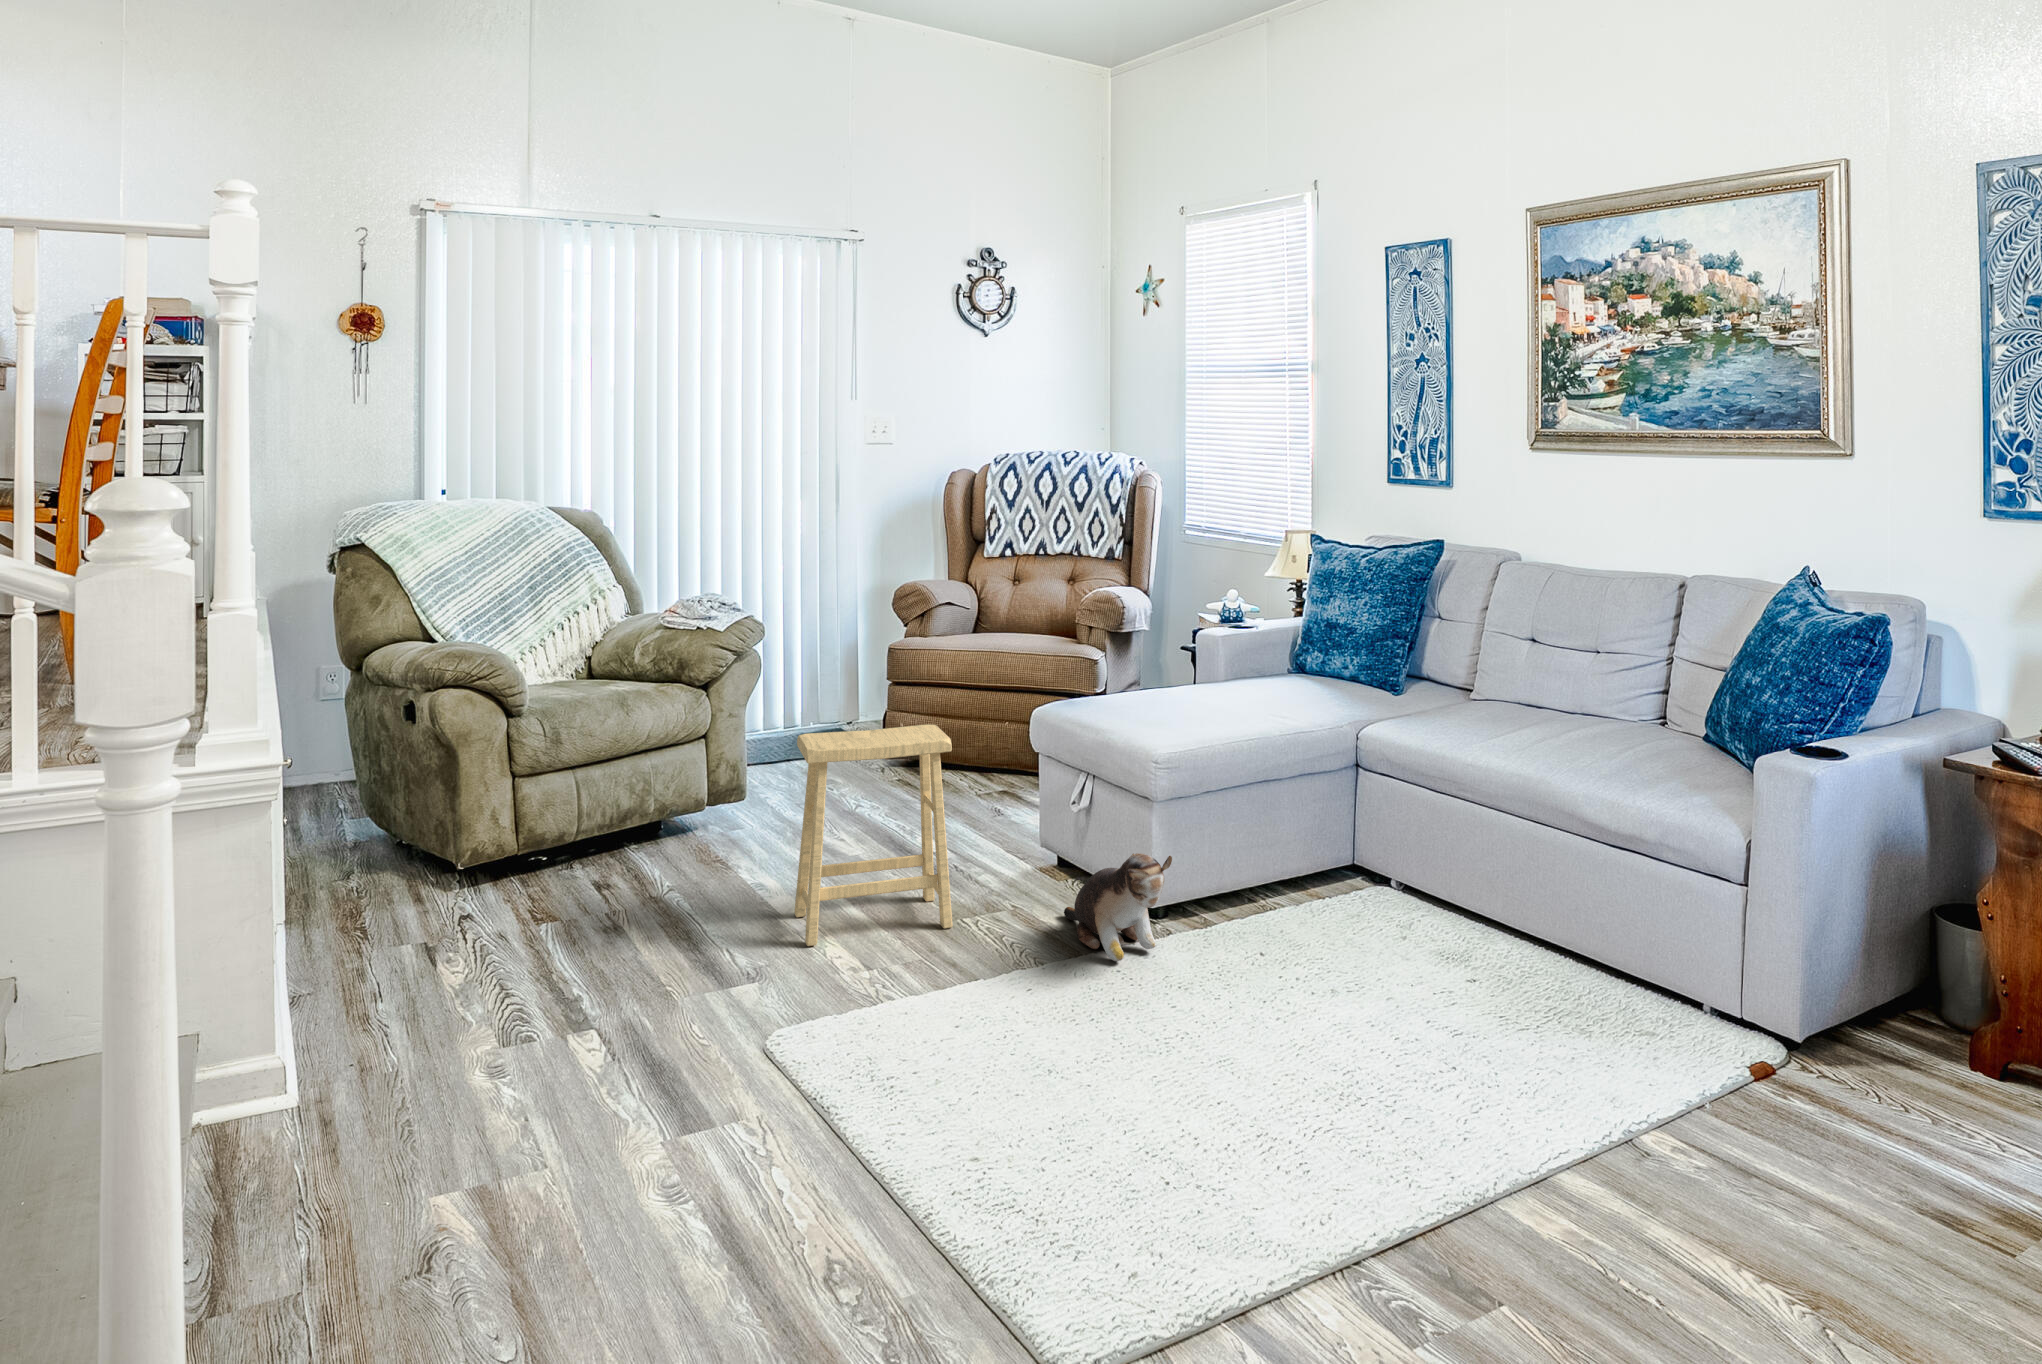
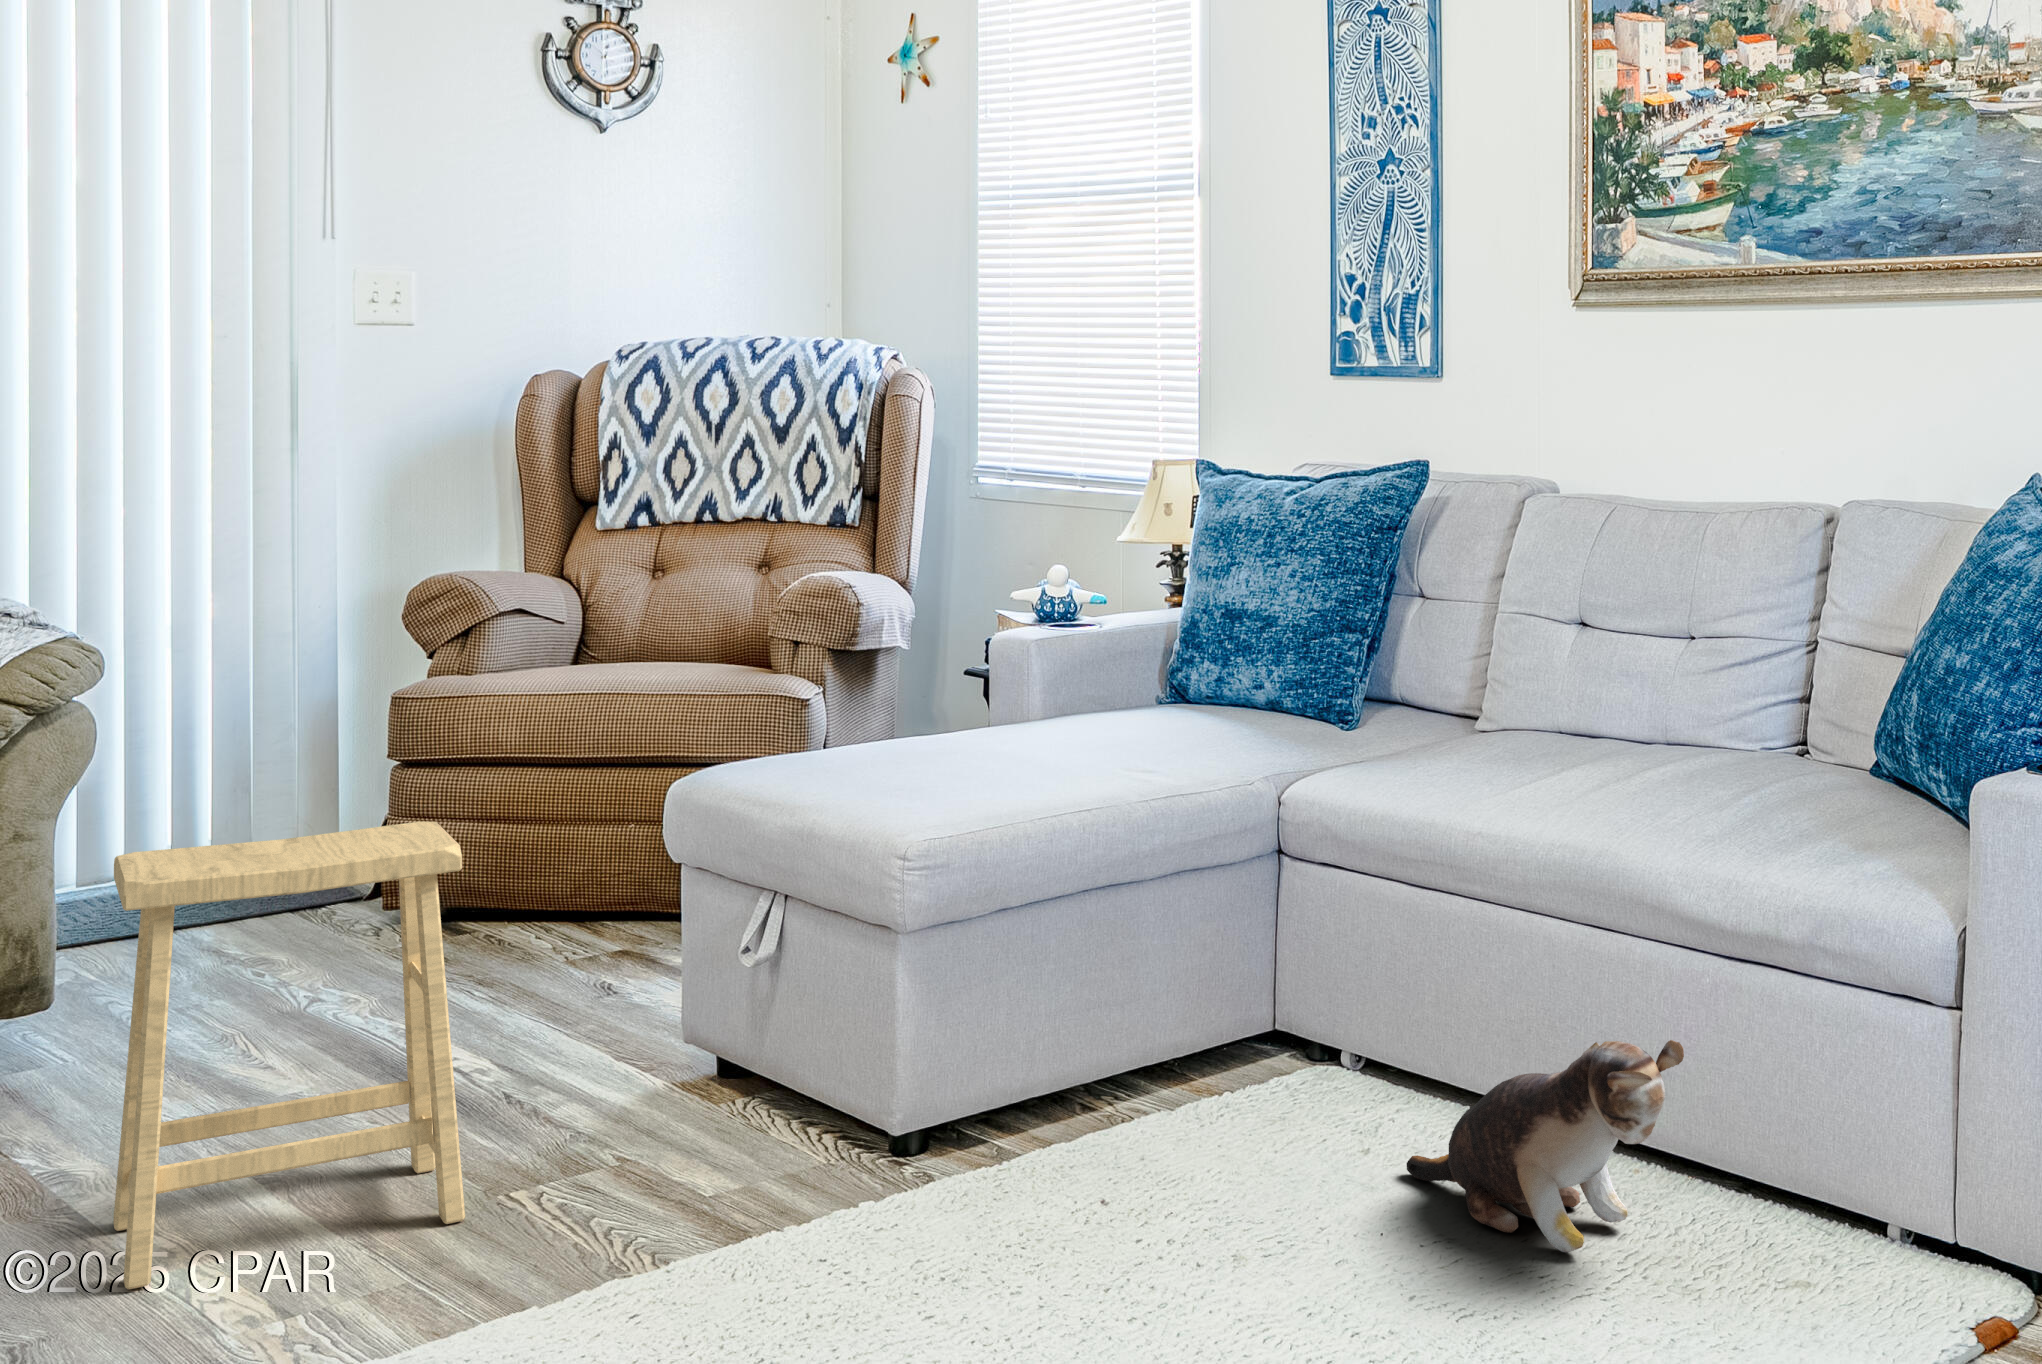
plush toy: present [1064,853,1172,961] -> present [1407,1040,1684,1252]

